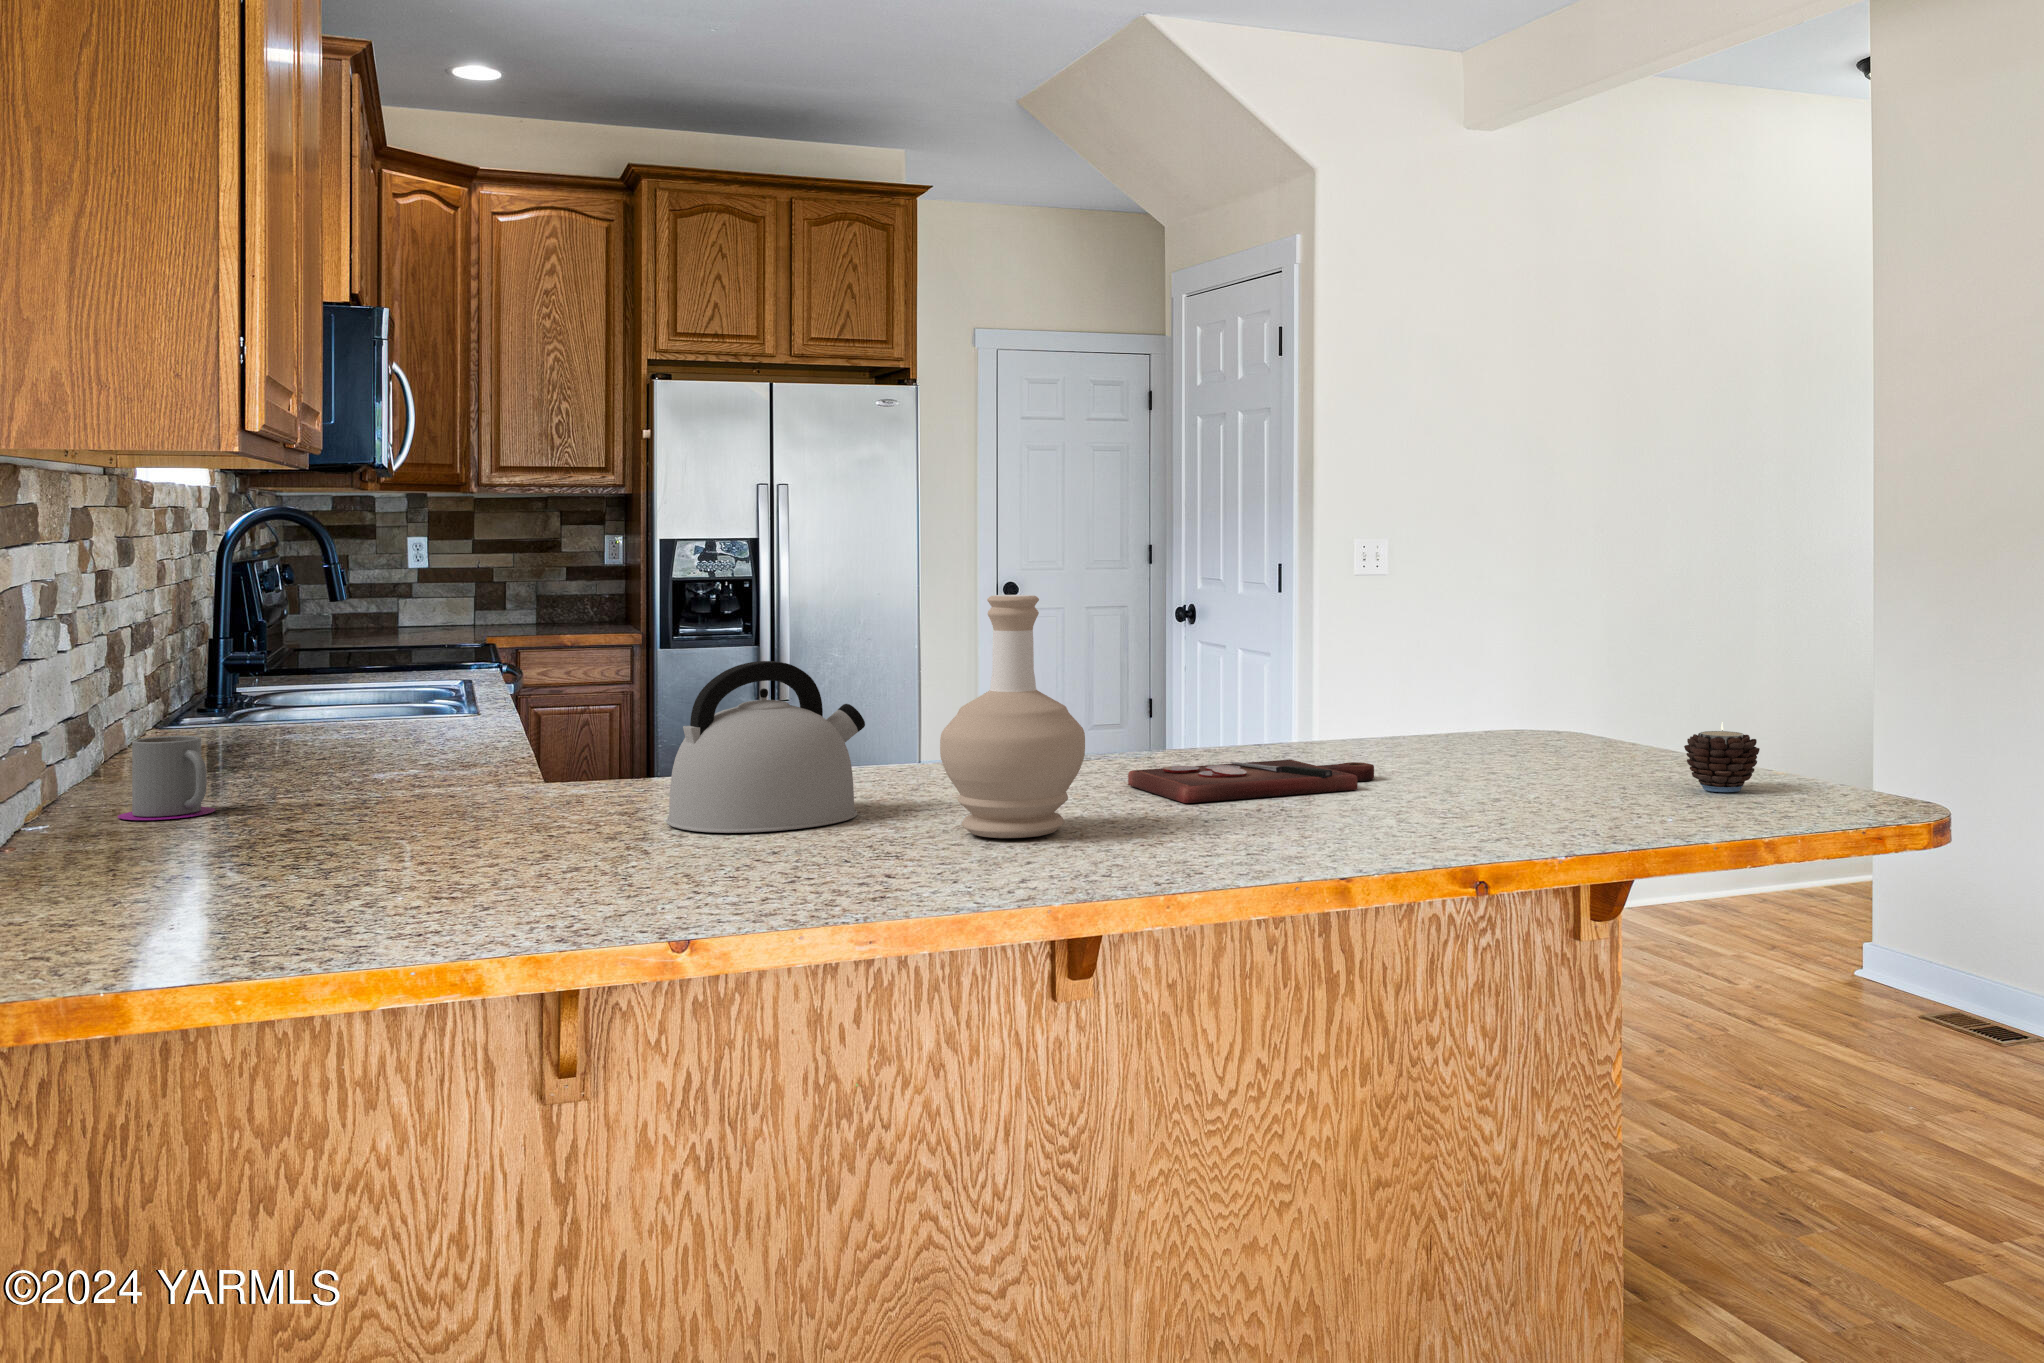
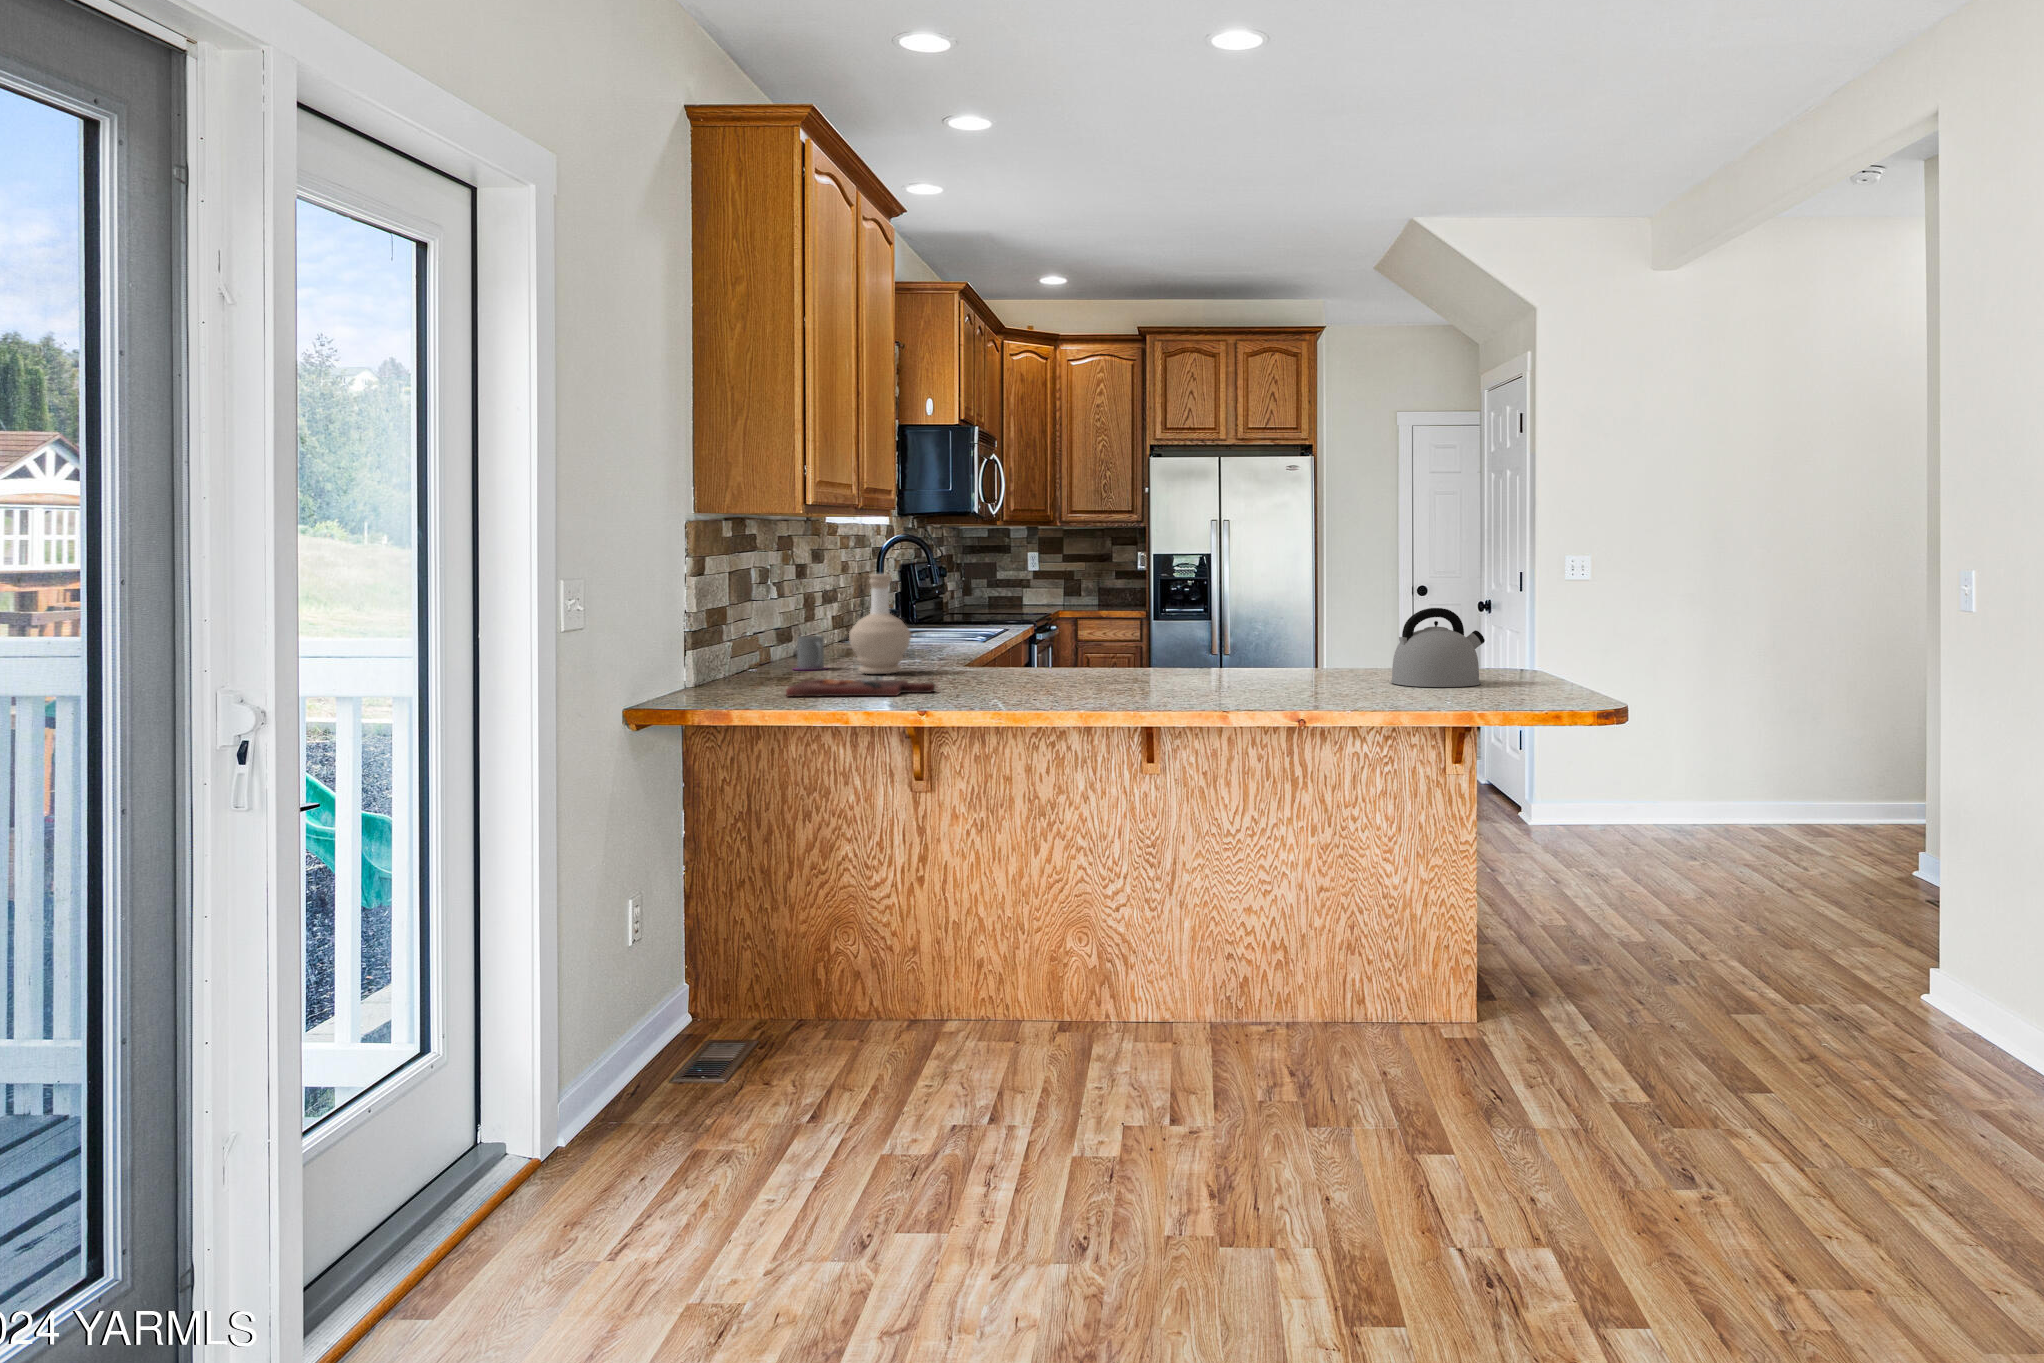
bottle: present [940,595,1085,838] -> present [849,574,911,674]
kettle: present [666,661,865,833] -> present [1391,608,1485,687]
candle: present [1684,721,1760,792] -> none [1499,654,1541,694]
cutting board: present [1128,760,1374,803] -> present [786,679,935,697]

